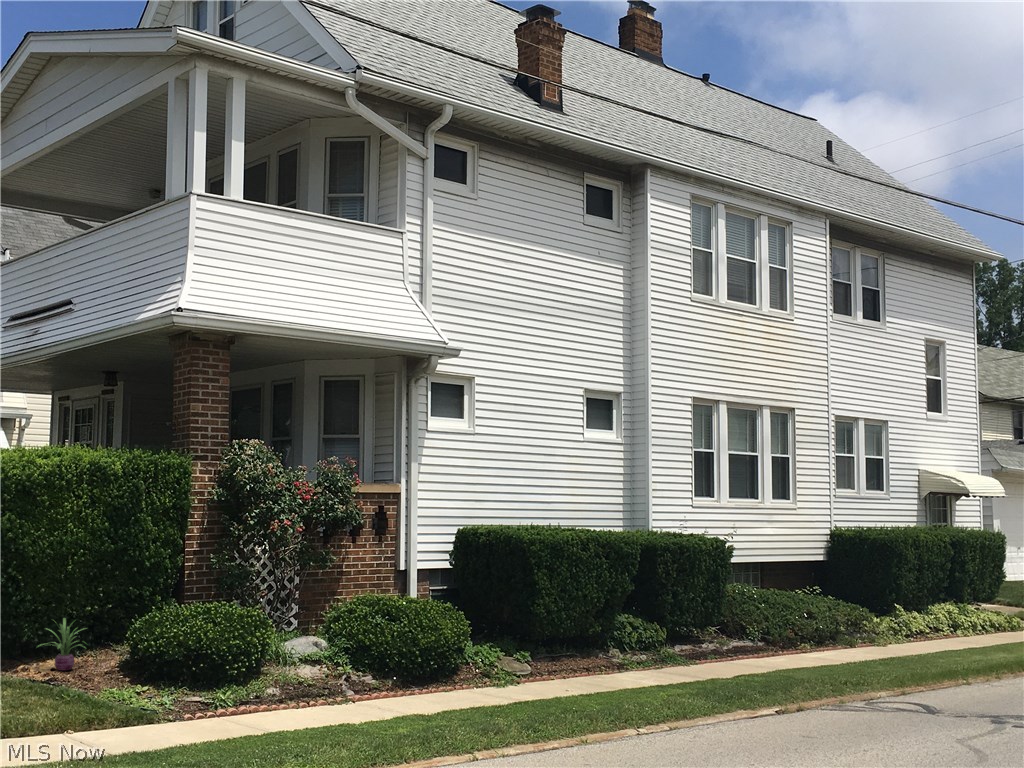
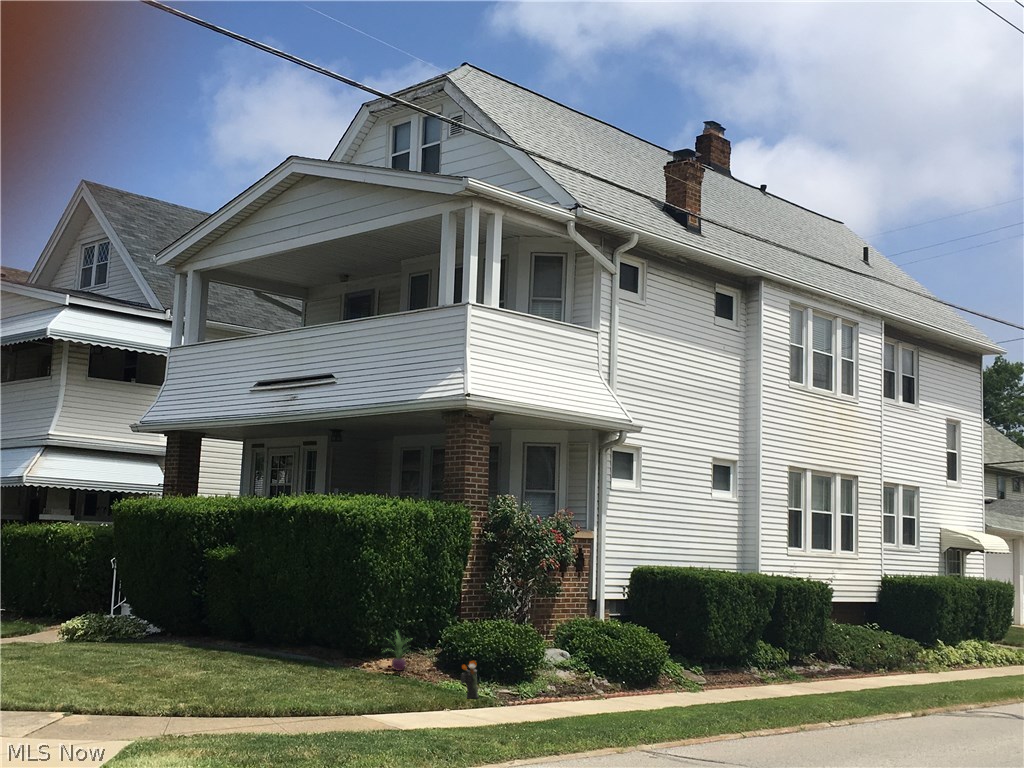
watering can: none [130,654,162,704] -> present [461,661,478,698]

